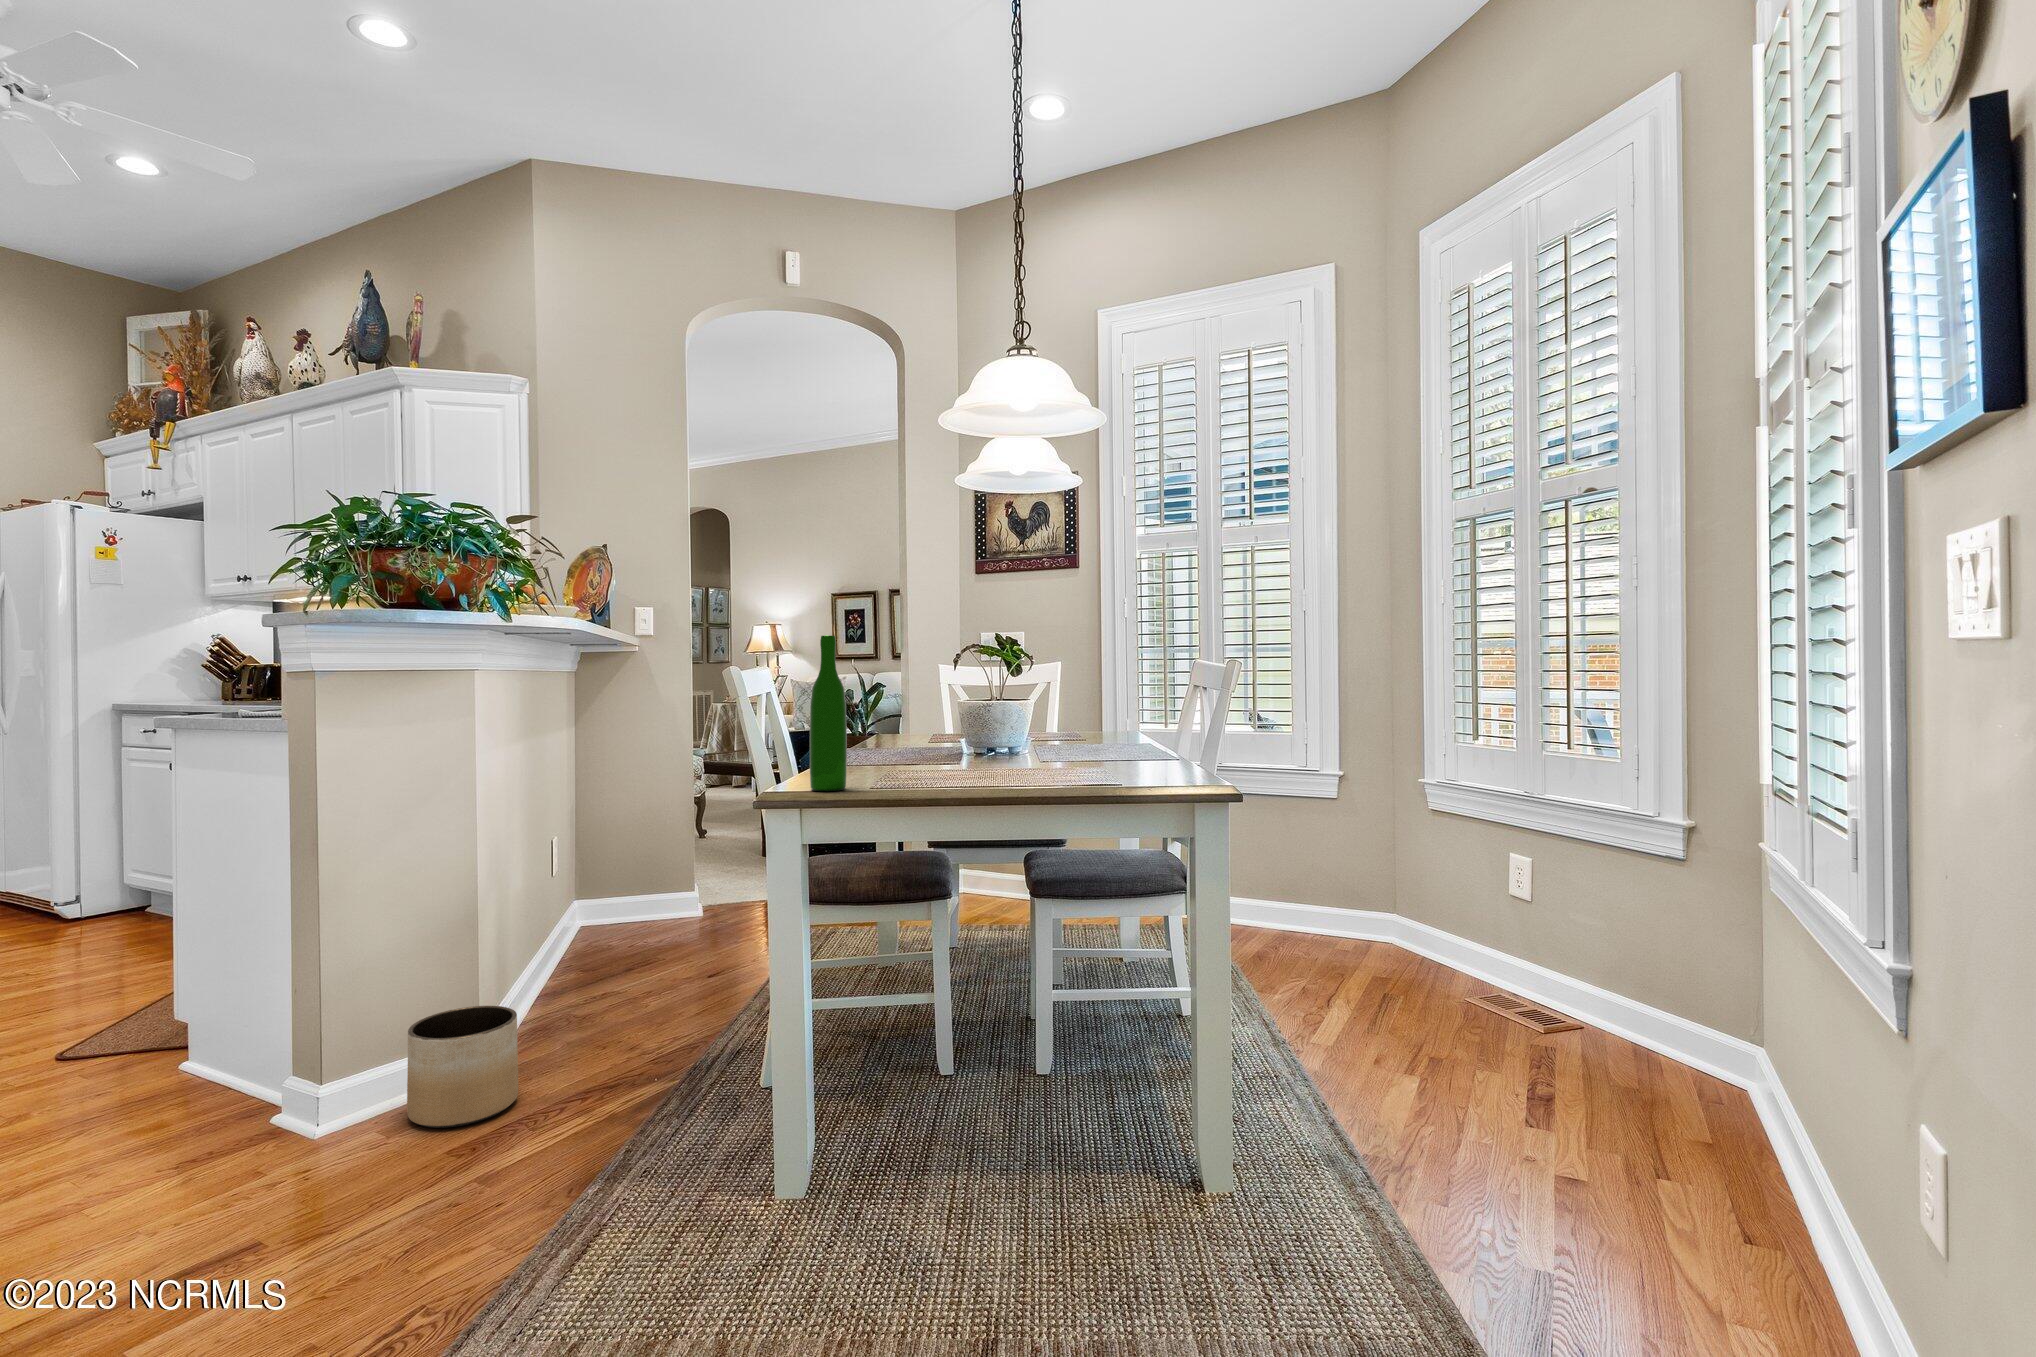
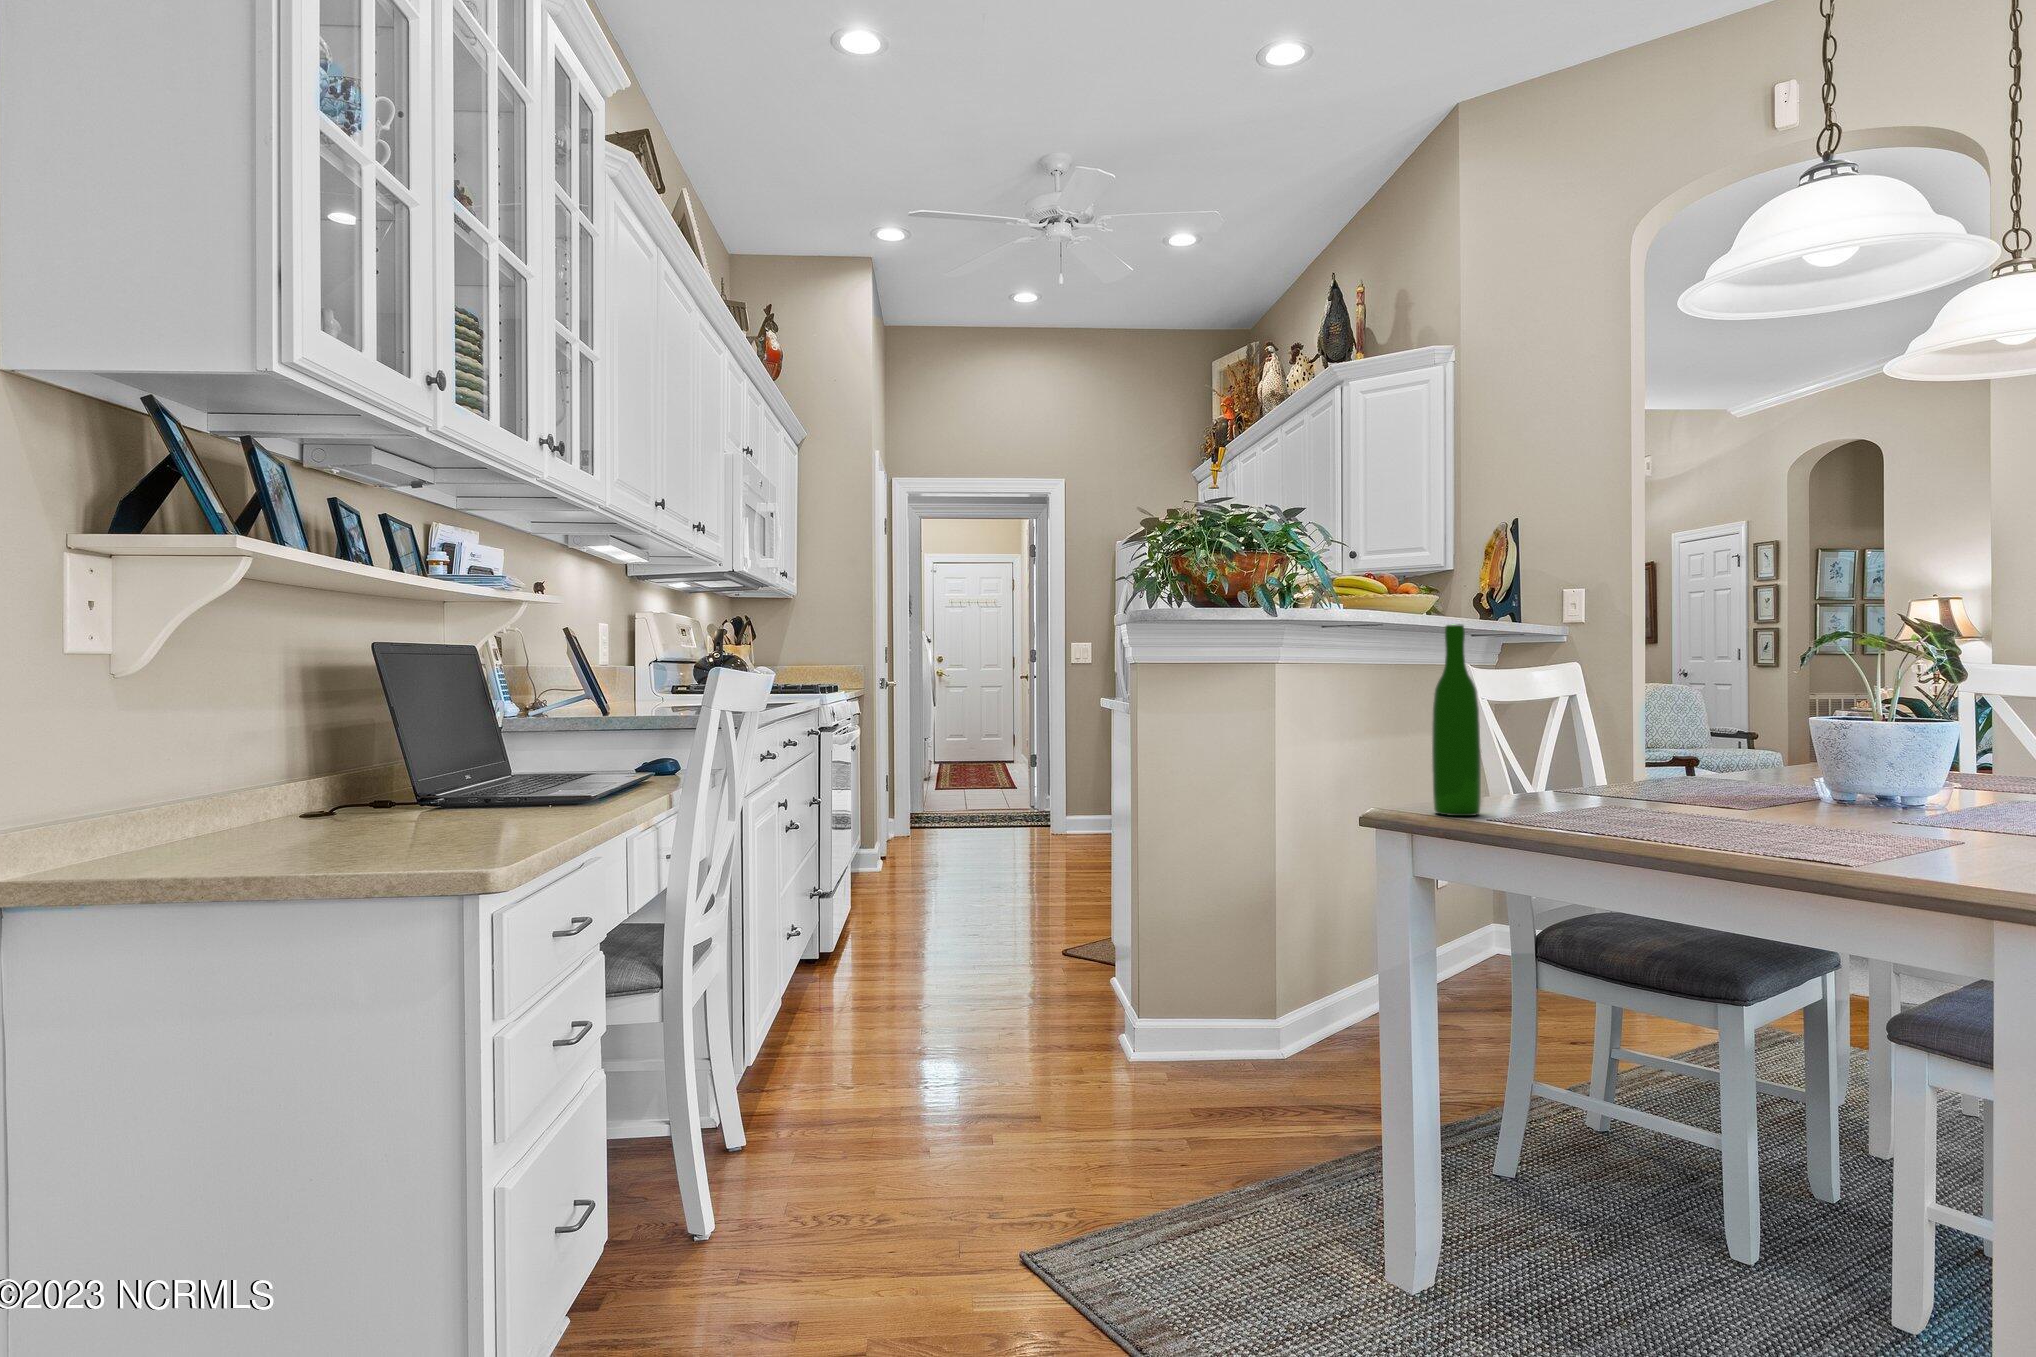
planter: present [407,1006,518,1128] -> none [1190,982,1281,1090]

